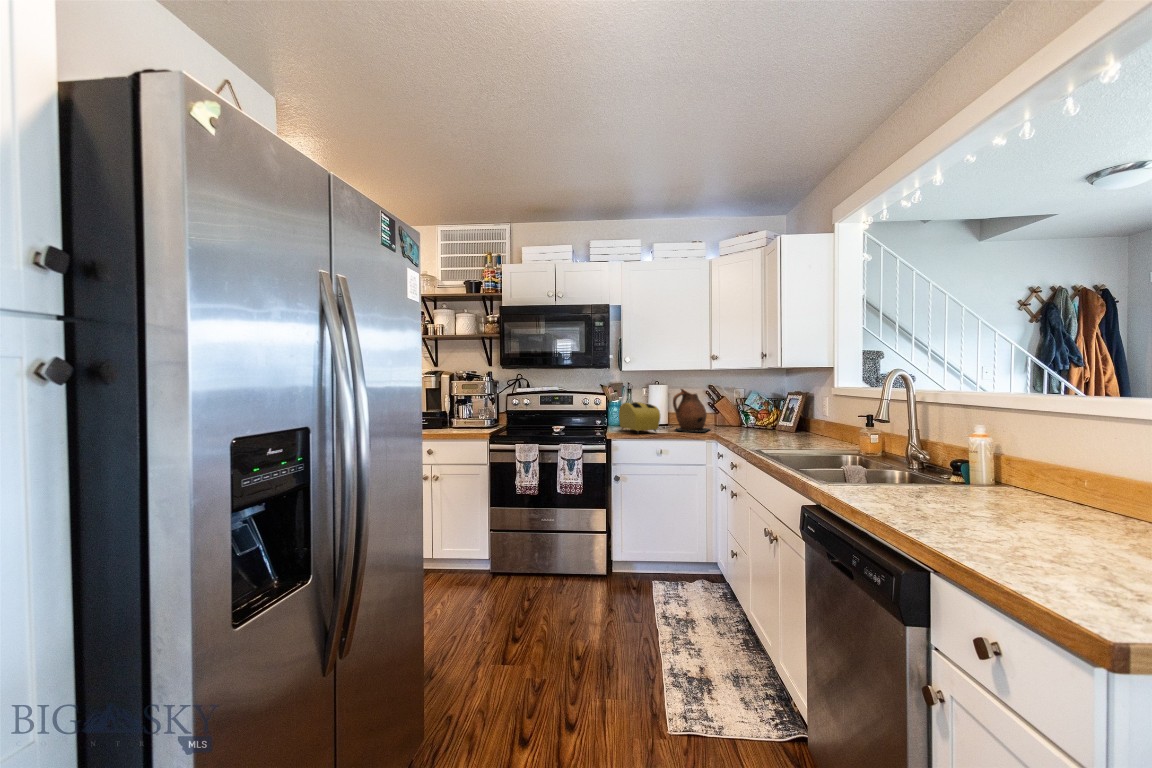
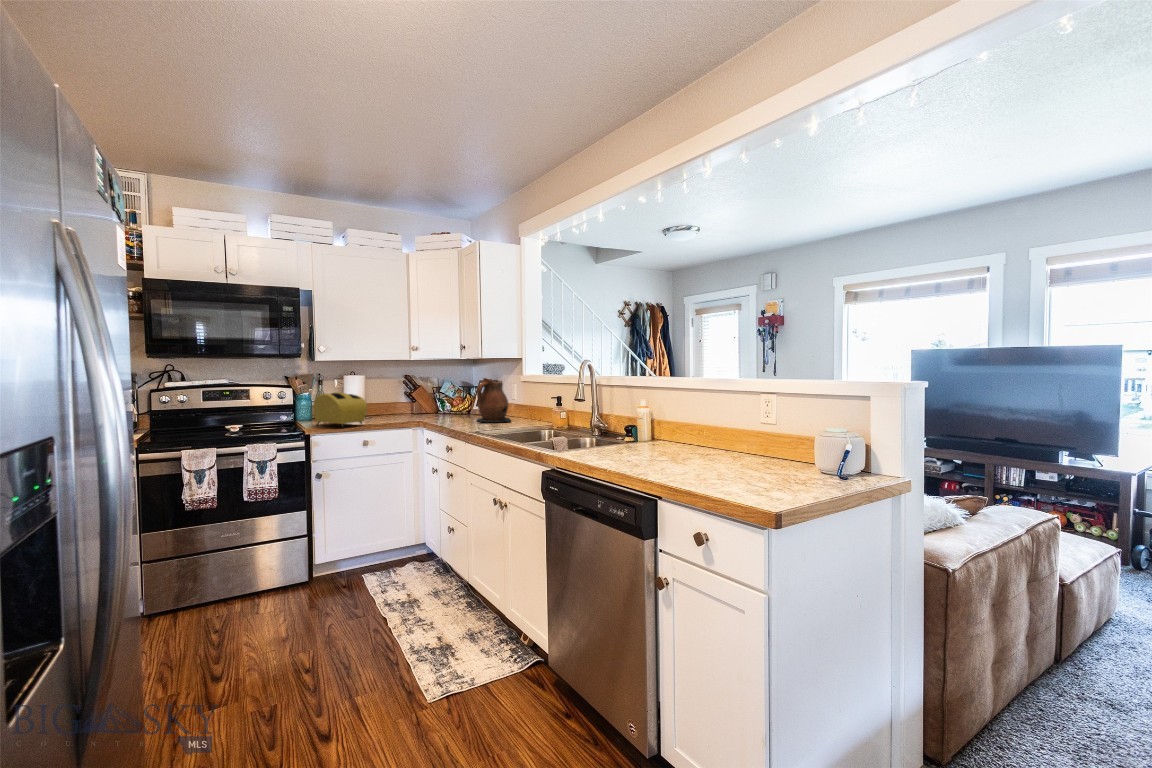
ceramic pitcher: present [673,389,709,432] -> present [477,378,511,422]

